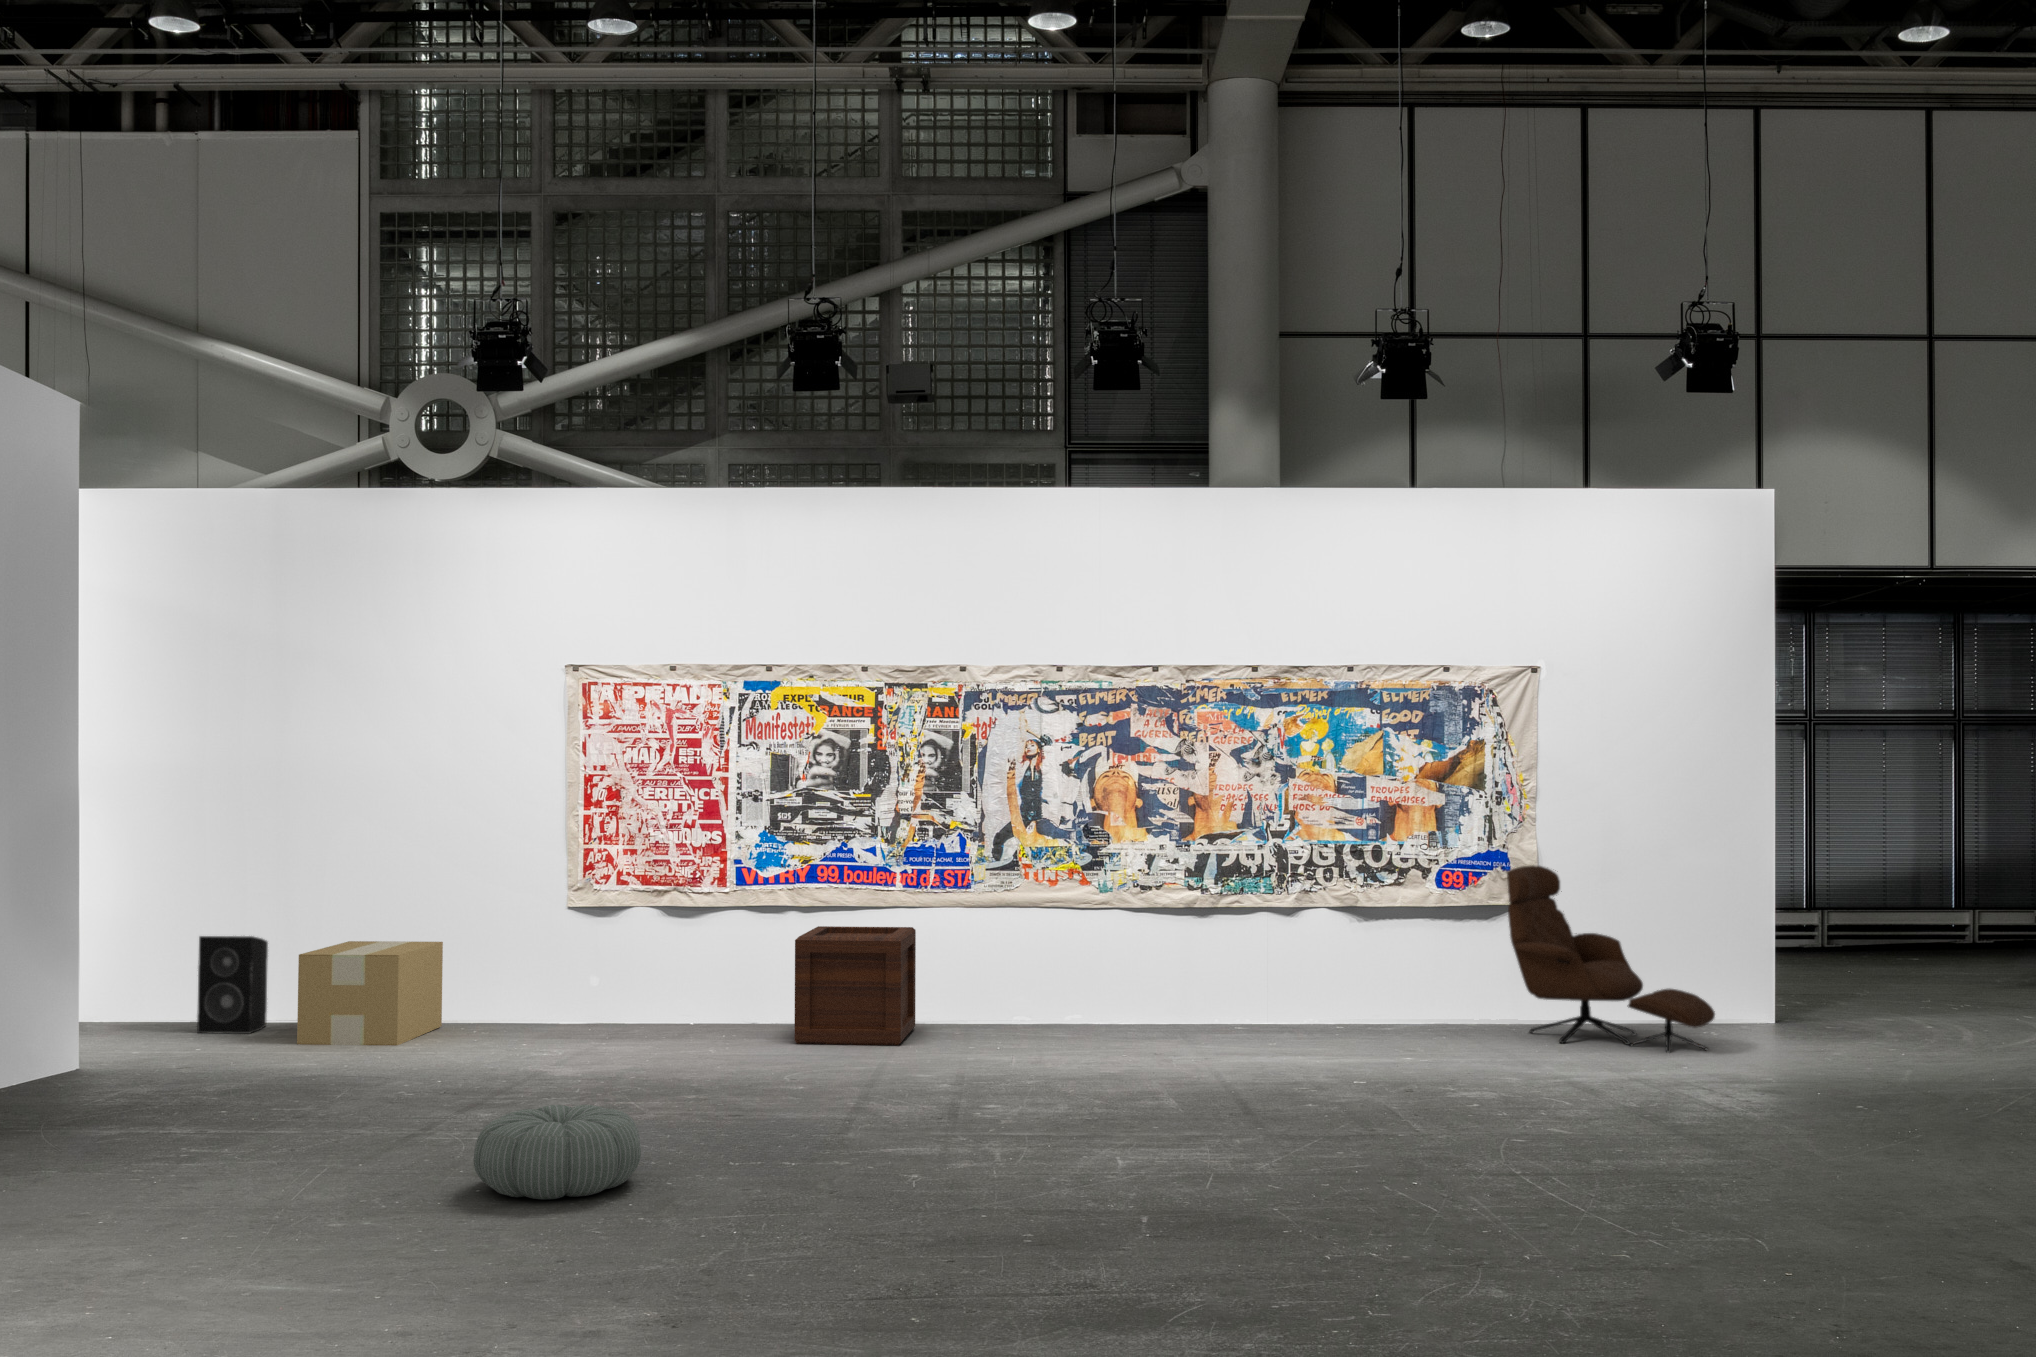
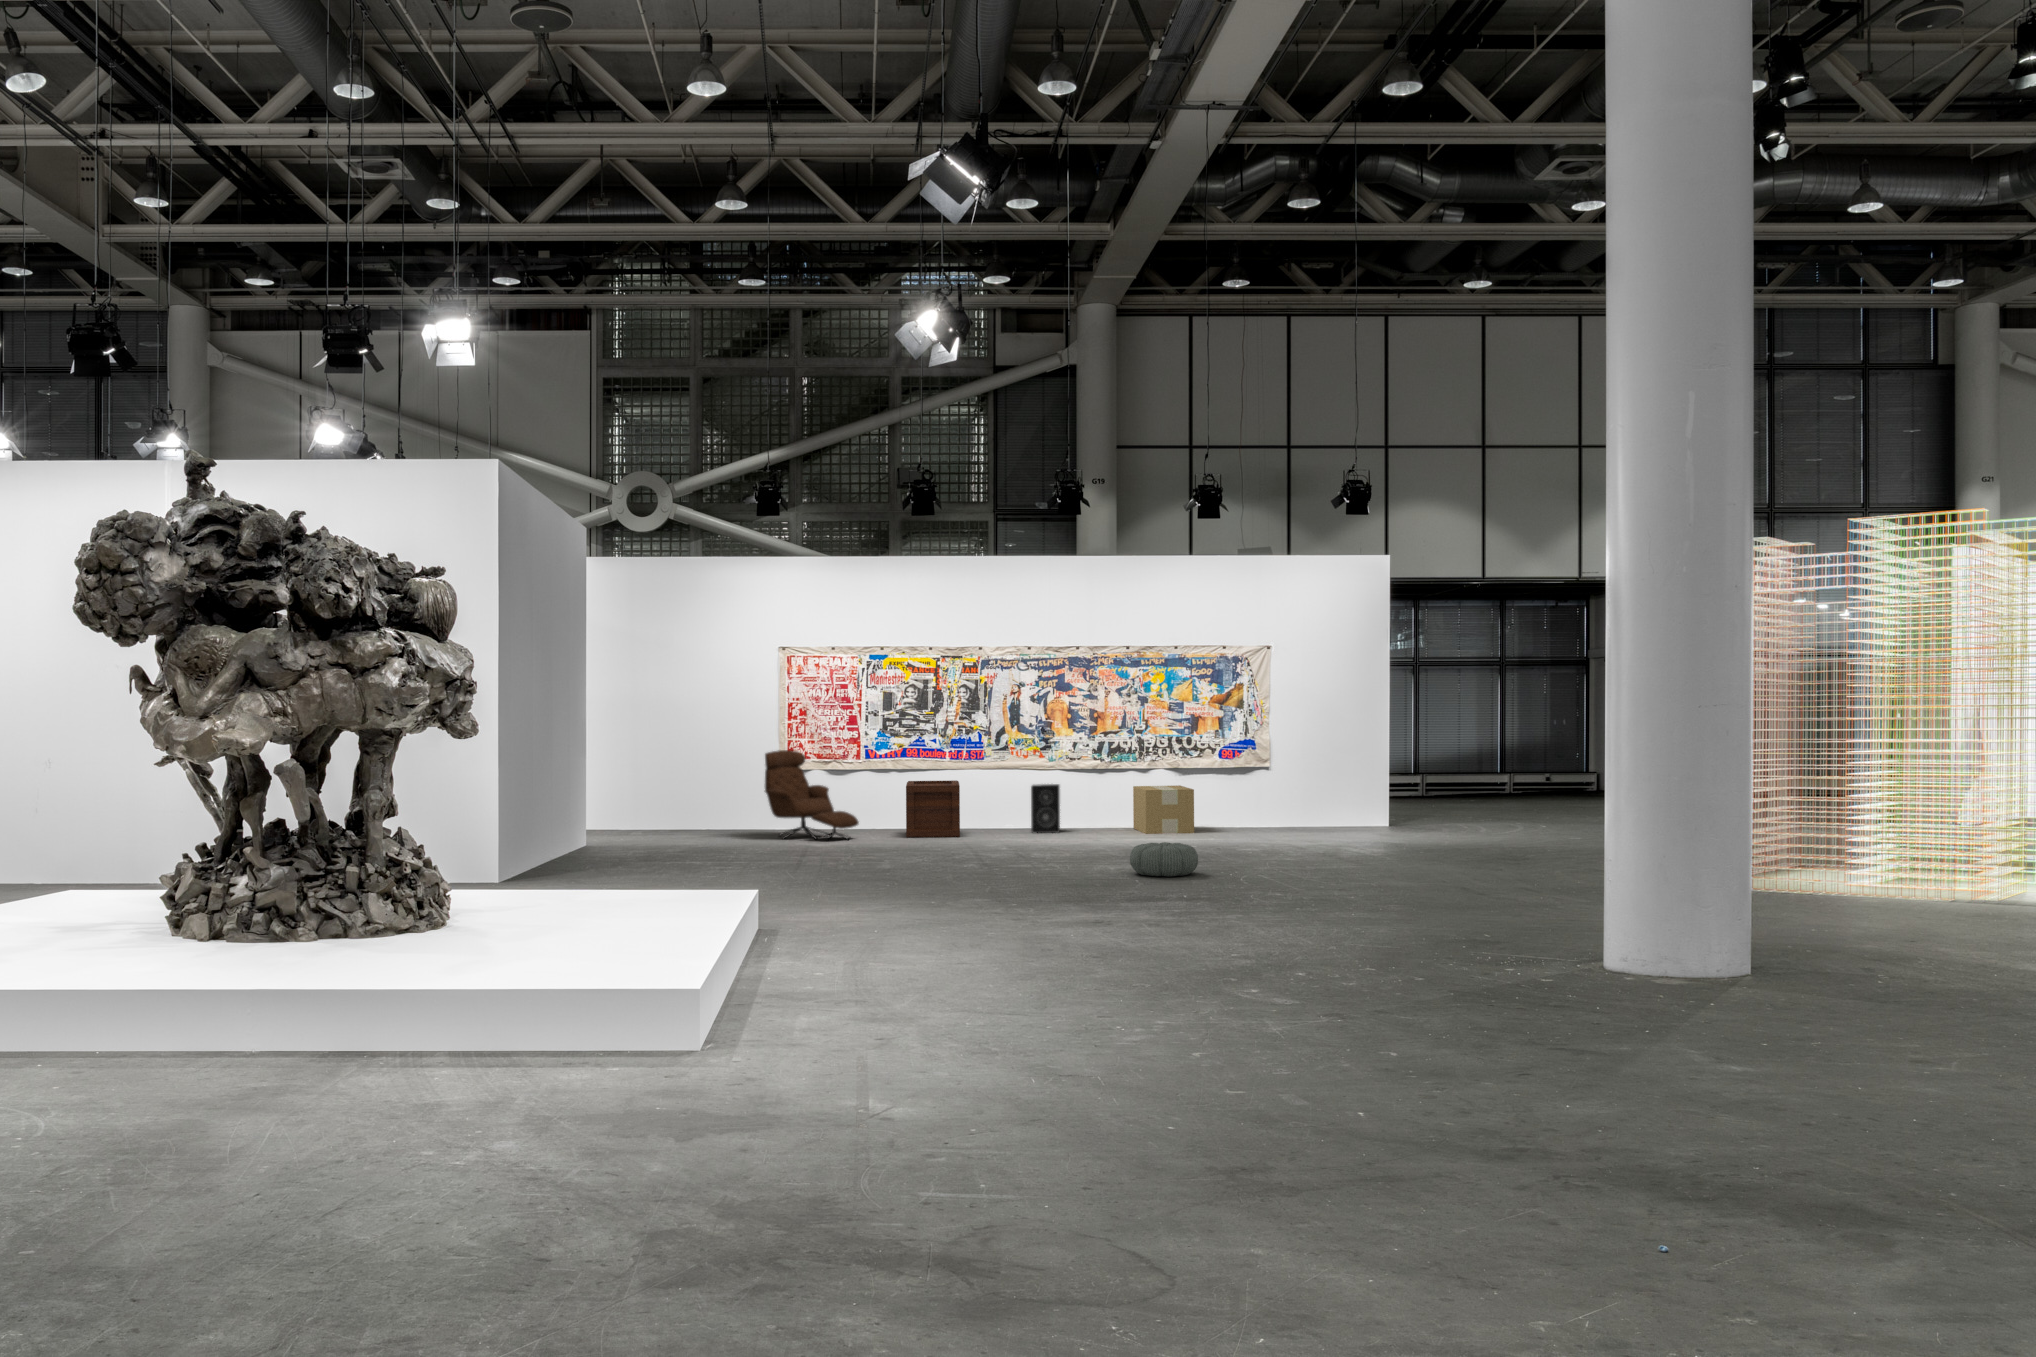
lounge chair: present [1507,865,1715,1053] -> present [765,750,859,840]
speaker: present [197,936,268,1034] -> present [1031,784,1060,833]
cardboard box: present [297,941,443,1045] -> present [1133,785,1194,834]
pouf: present [473,1105,641,1200] -> present [1130,842,1198,877]

